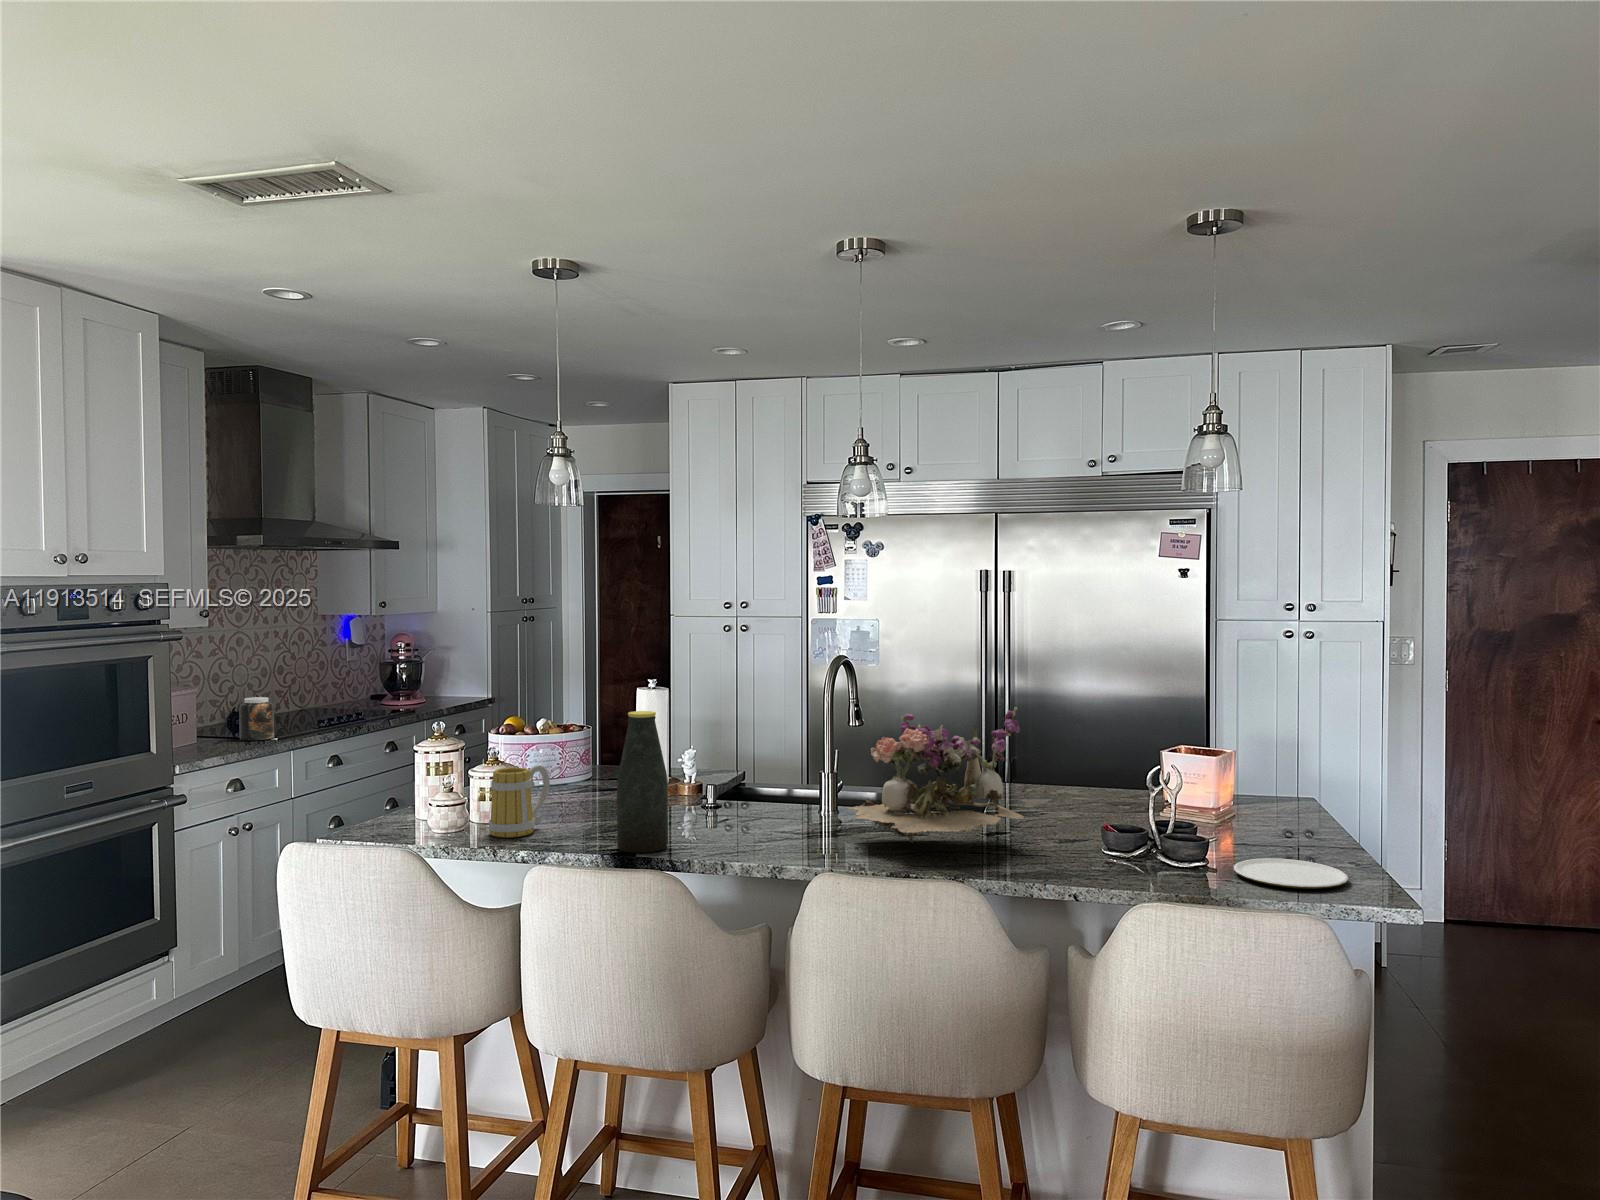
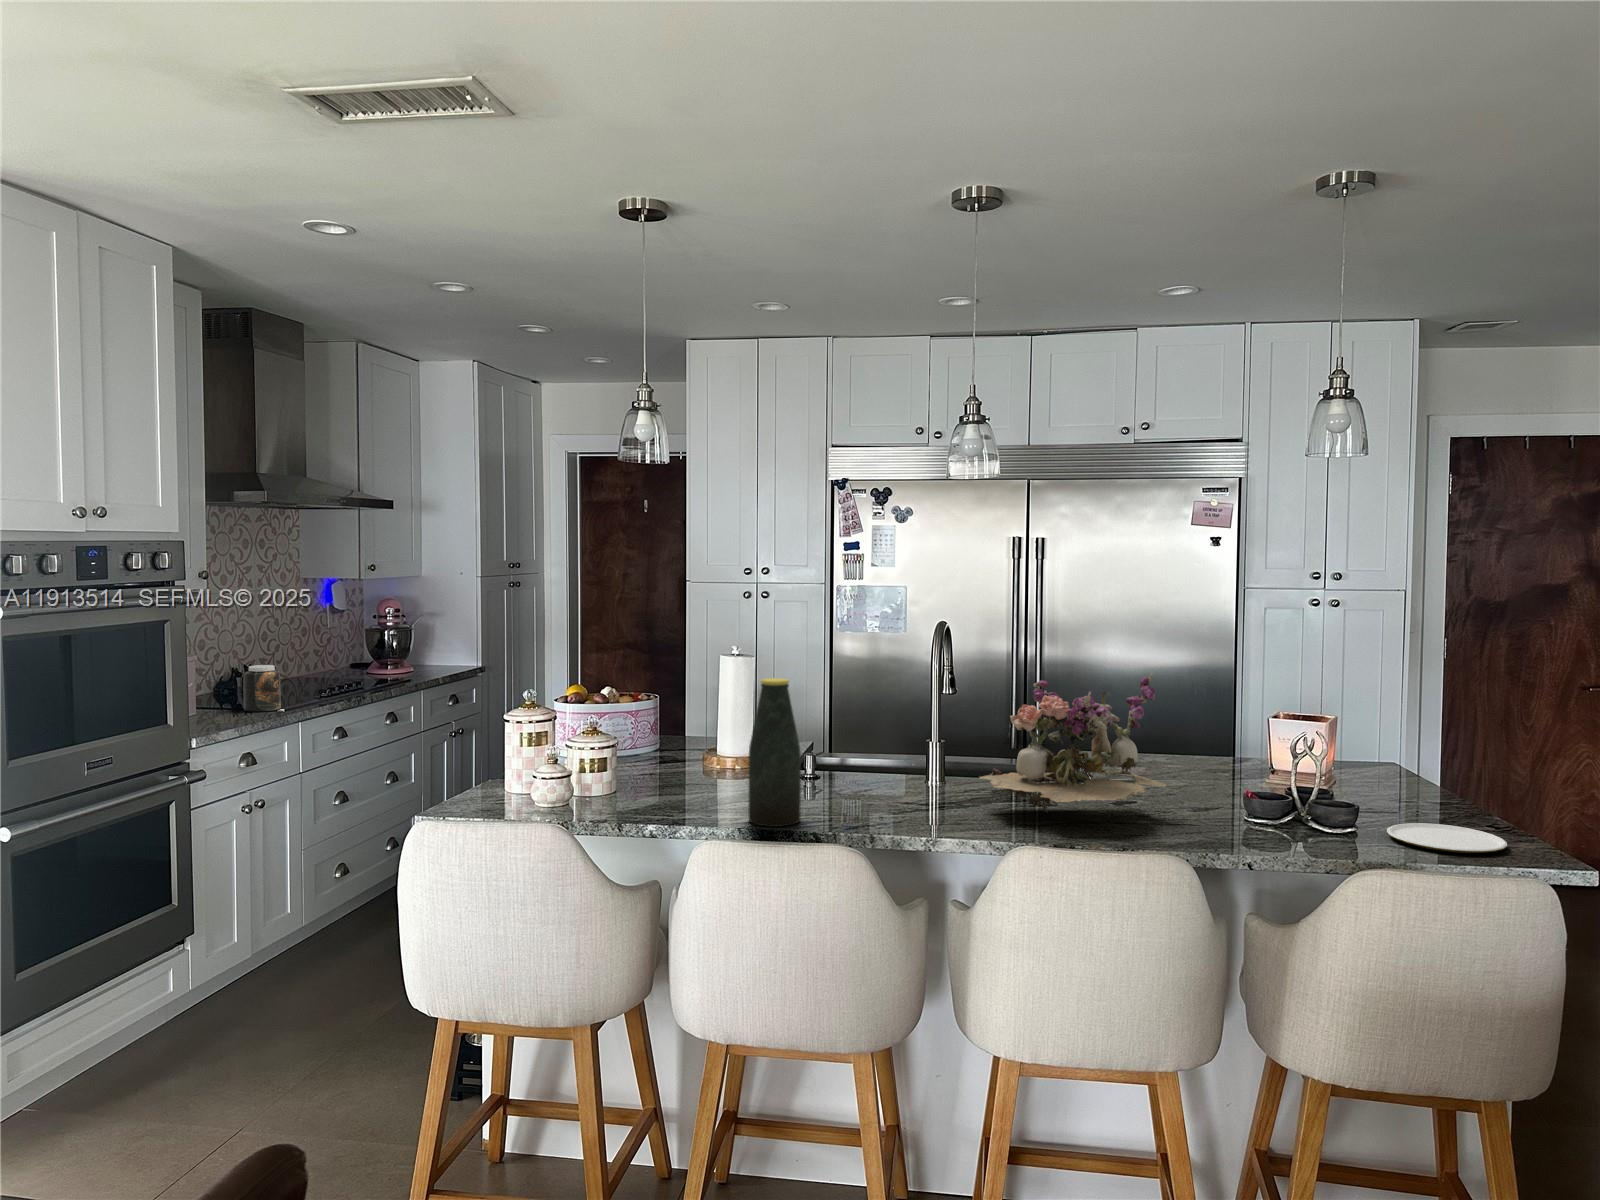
mug: present [489,765,550,838] -> none [598,736,657,812]

